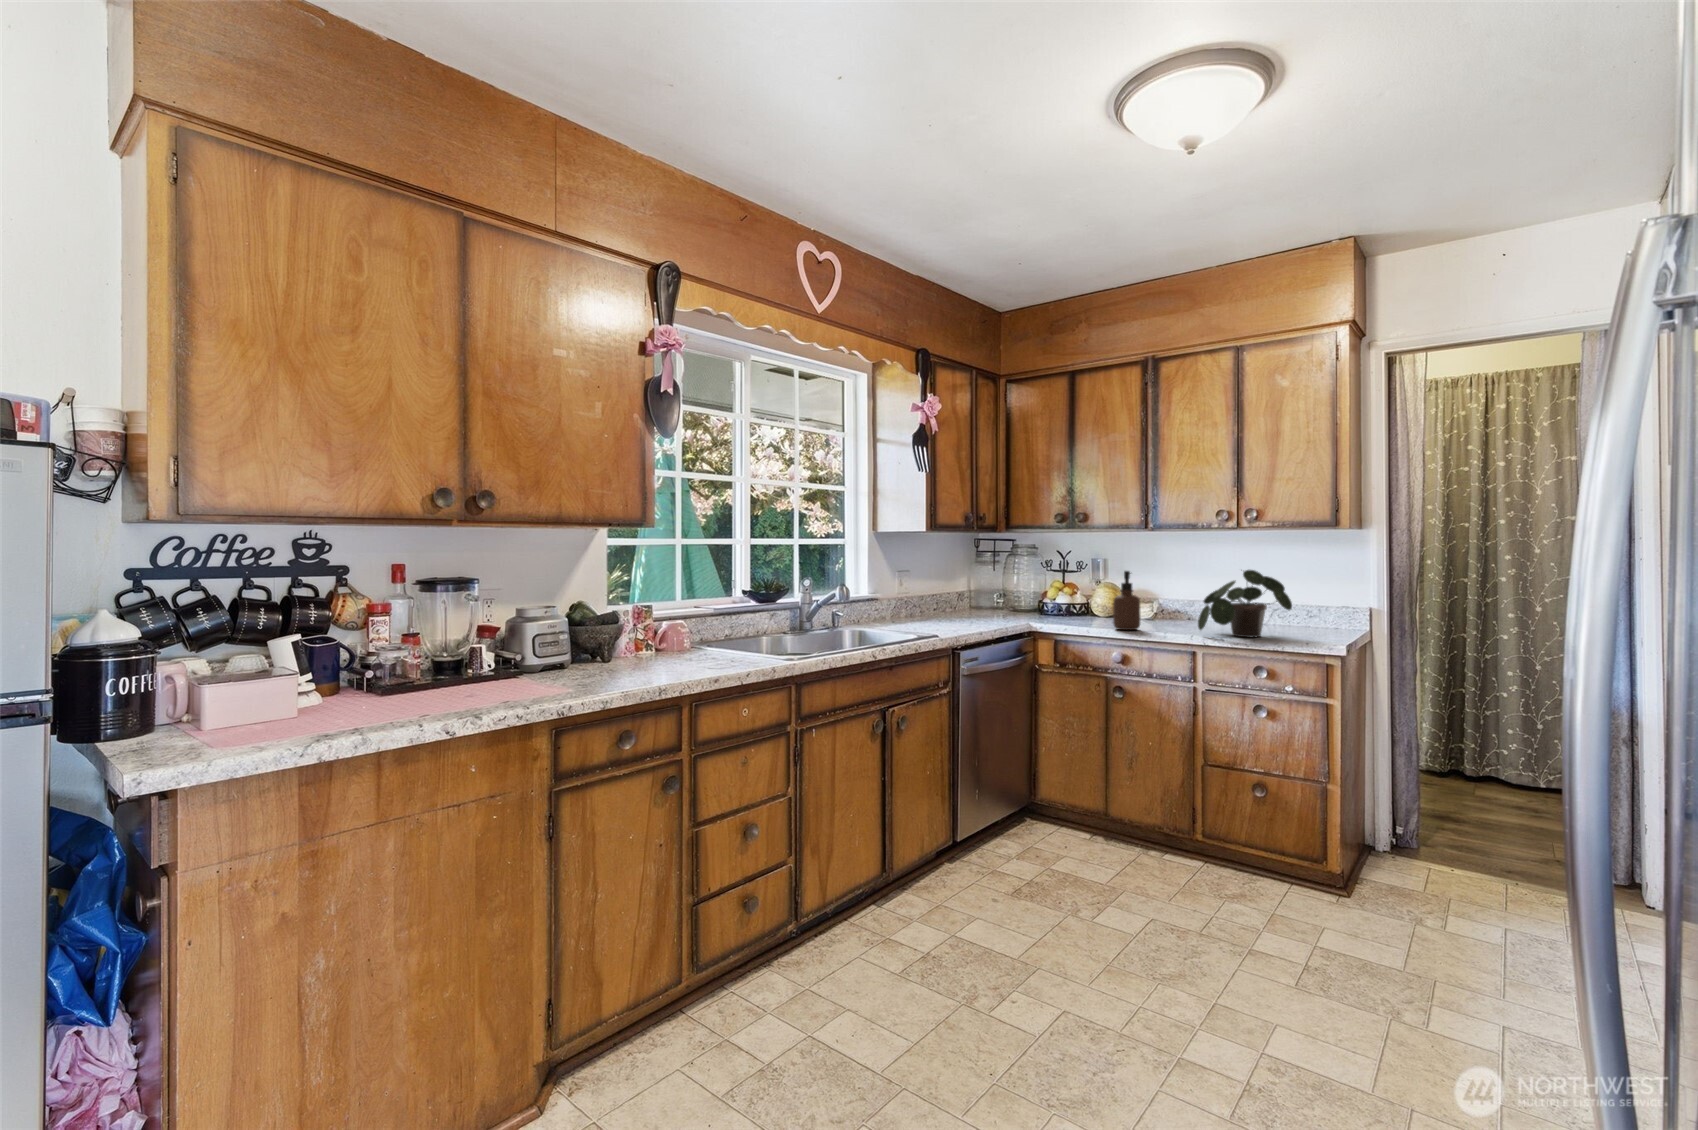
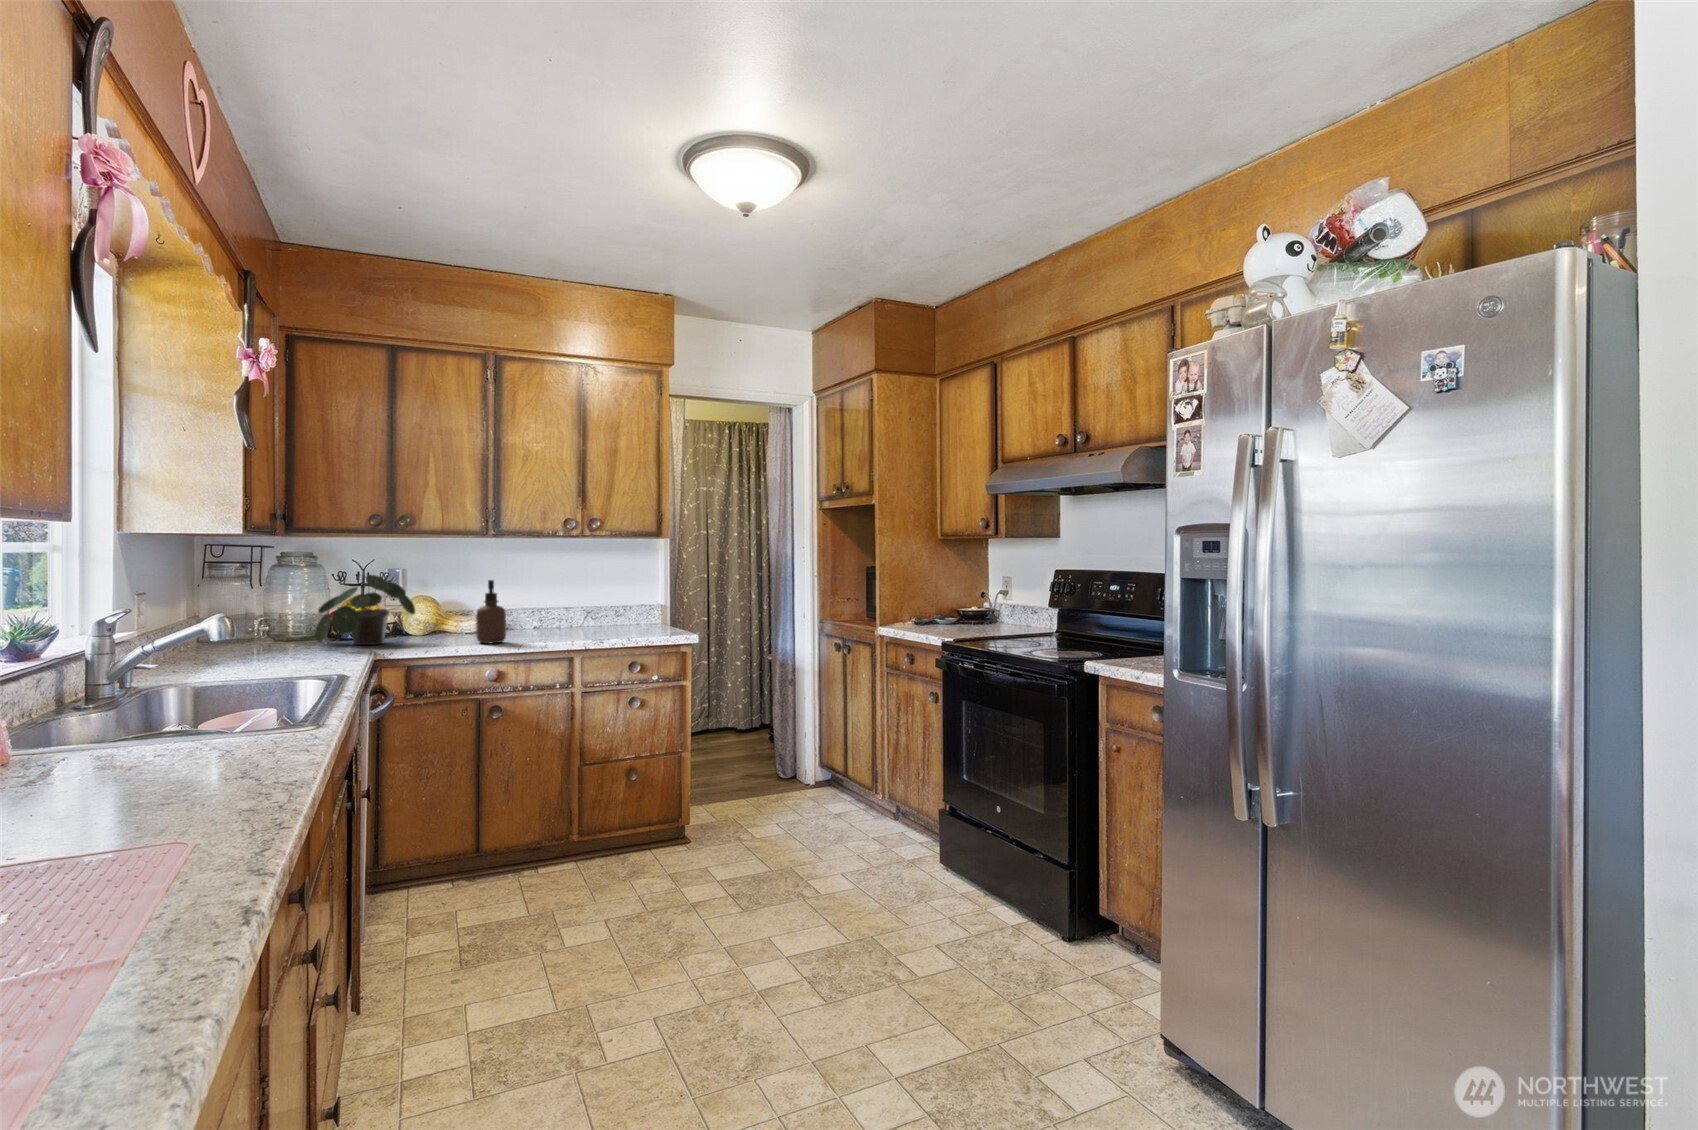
potted plant: present [1198,570,1292,637] -> present [315,575,415,645]

